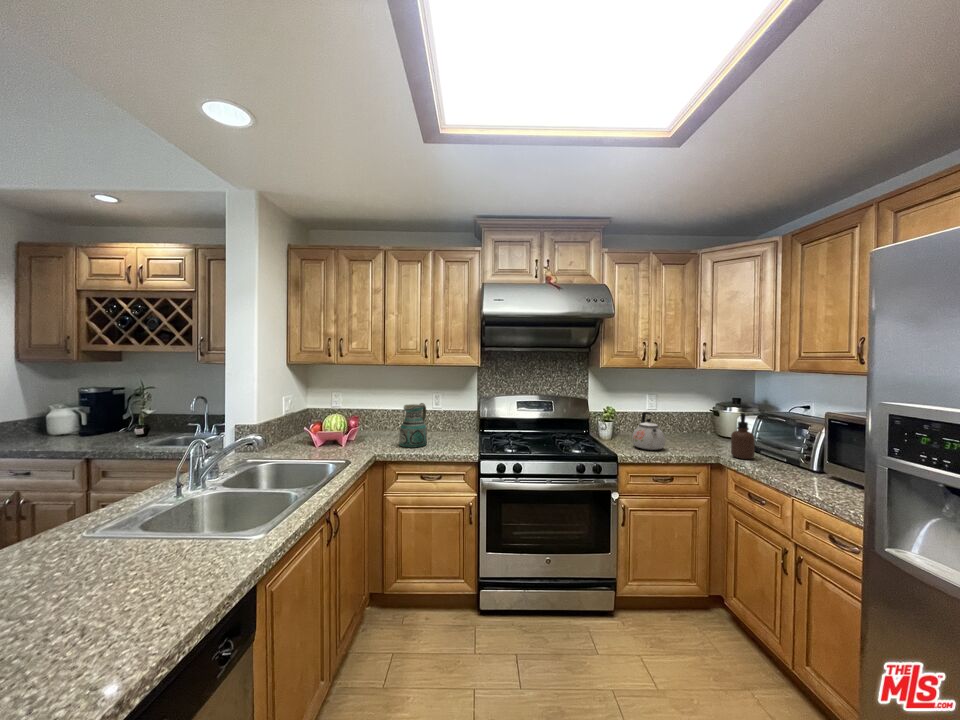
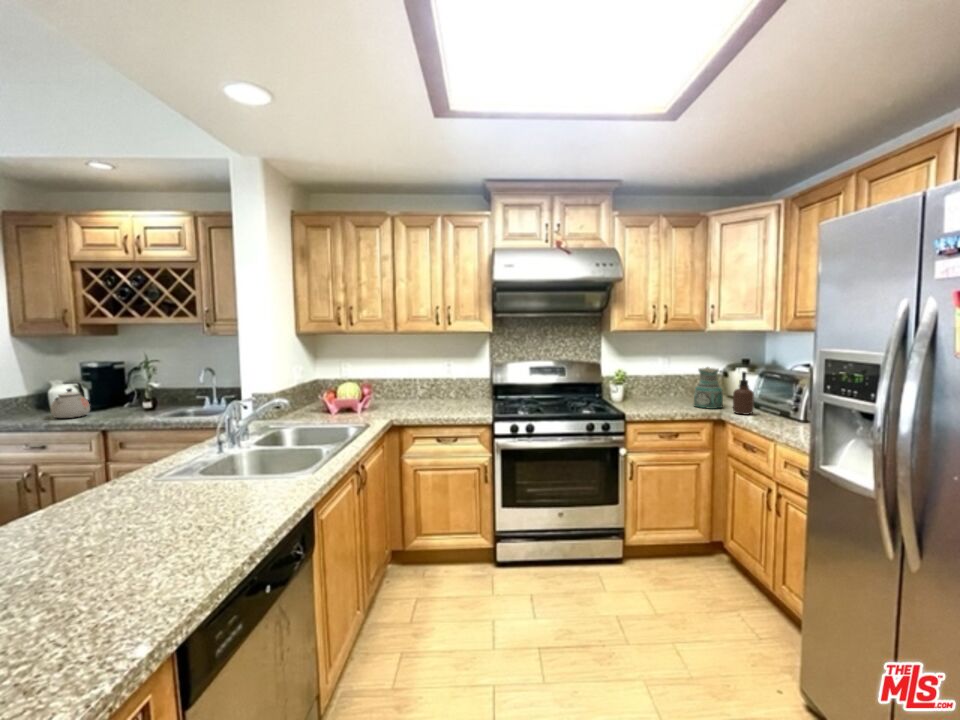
ceramic pitcher: present [399,403,427,448] -> present [694,367,723,409]
kettle: present [632,412,665,450] -> present [51,382,90,418]

